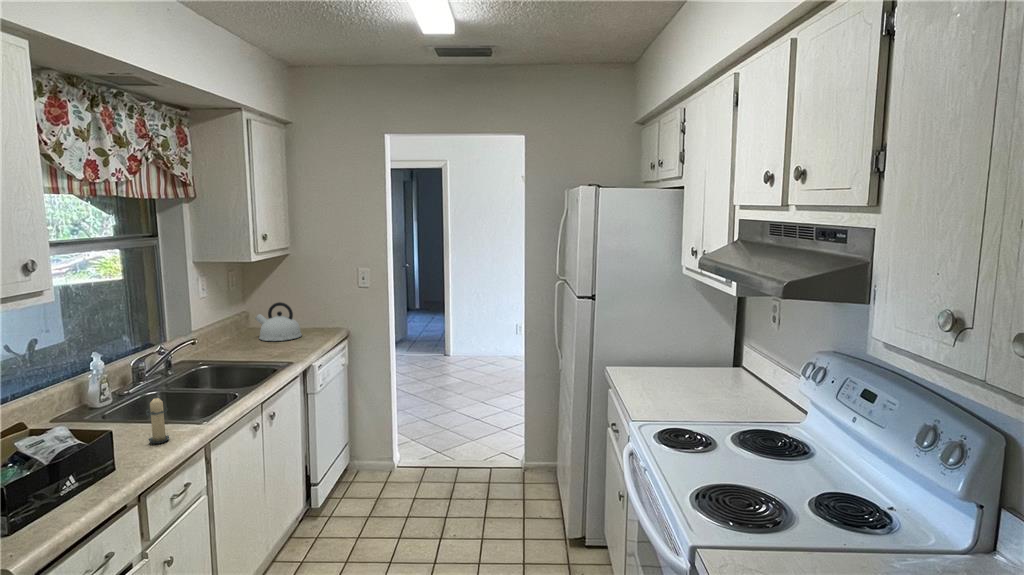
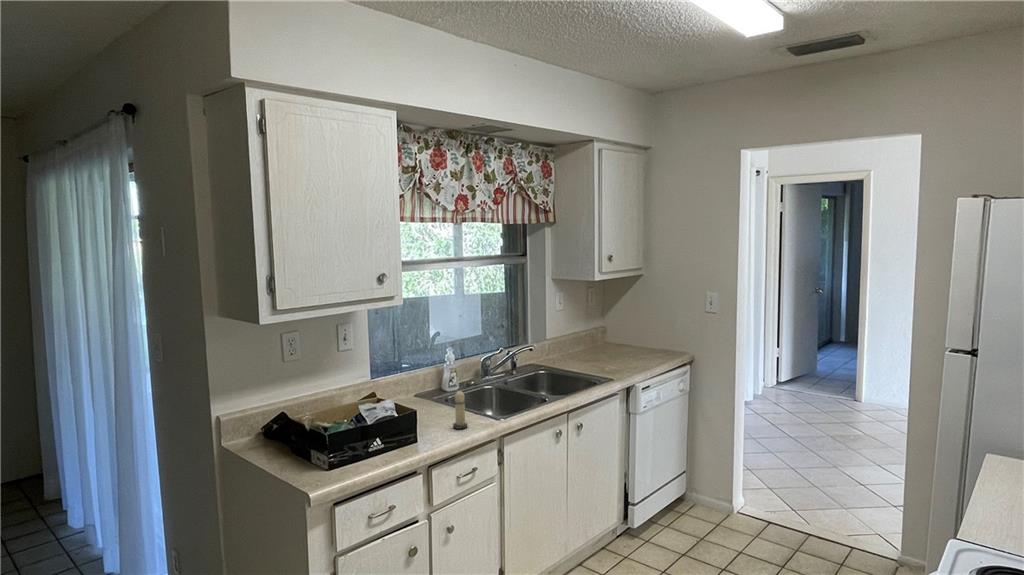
kettle: present [255,302,302,341] -> none [605,320,645,357]

